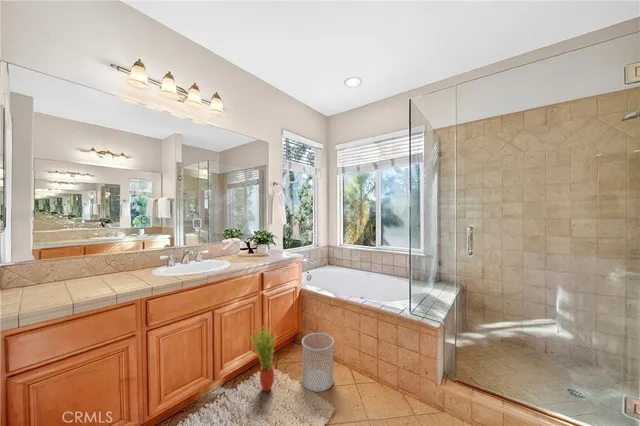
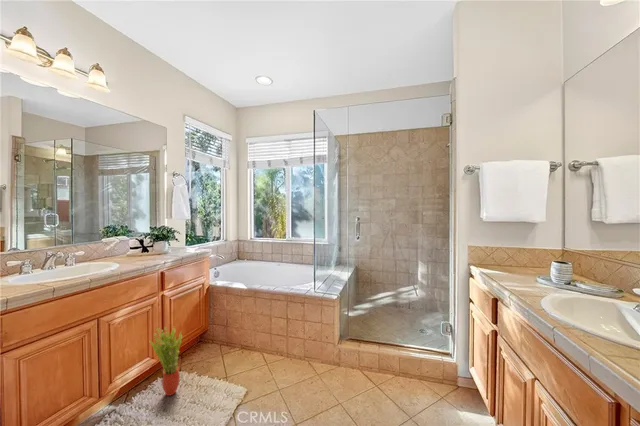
wastebasket: present [301,333,334,392] -> none [211,325,245,383]

